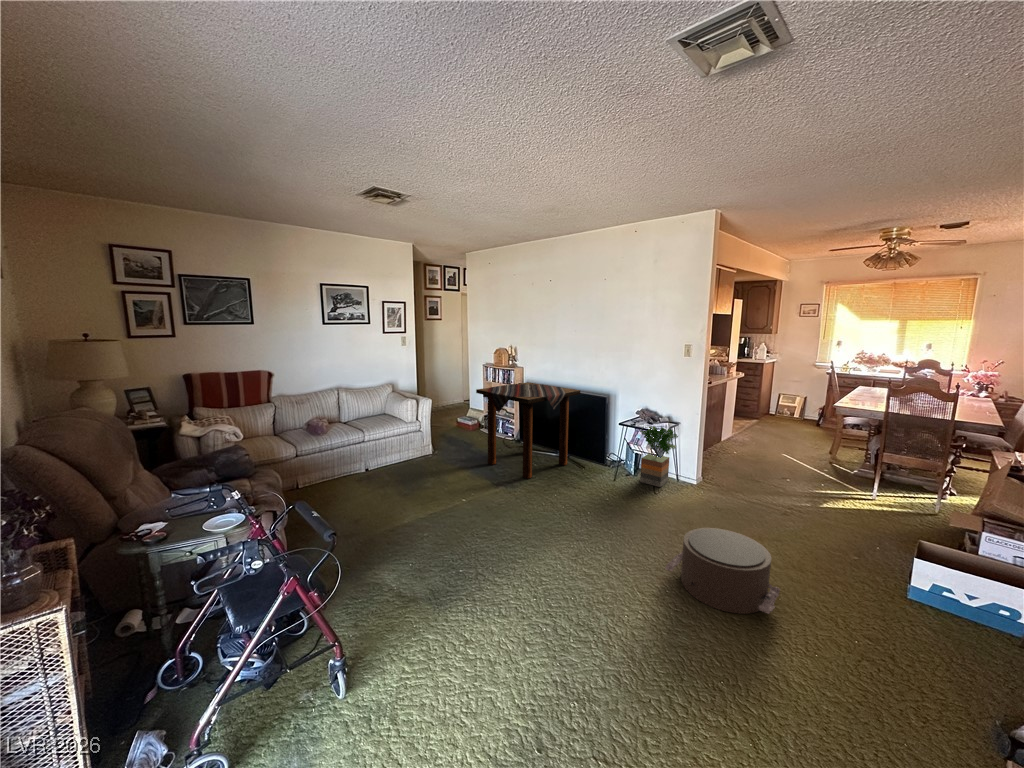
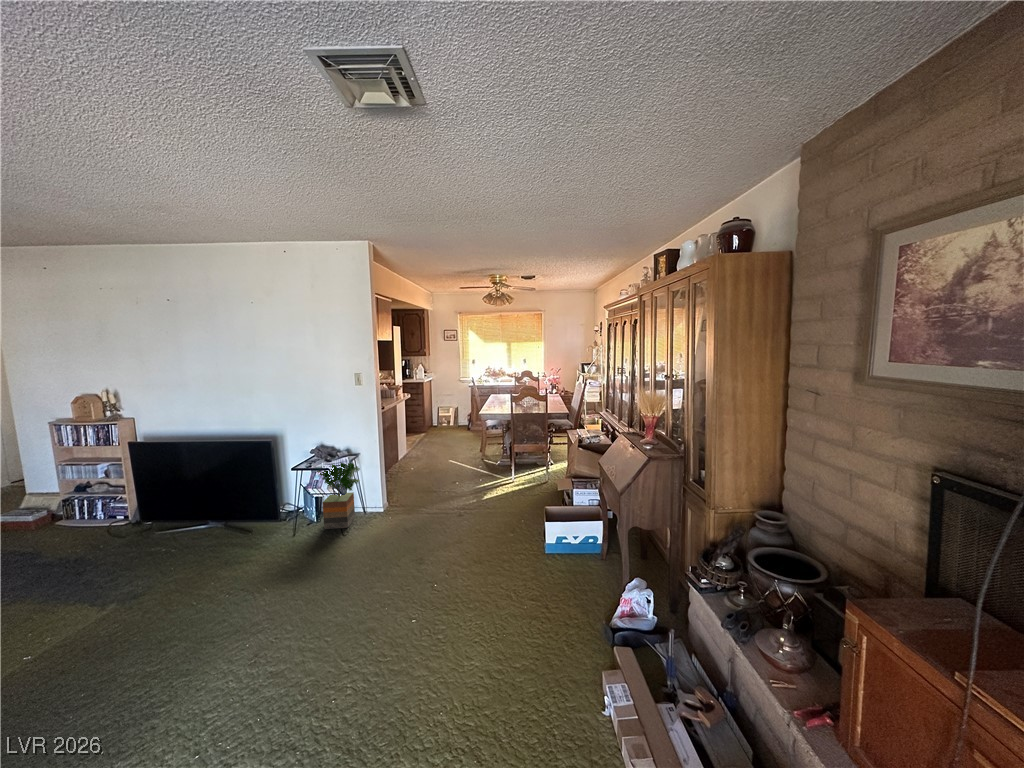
side table: present [476,382,580,479] -> none [19,439,232,583]
pouf: present [665,528,780,614] -> none [363,559,471,654]

